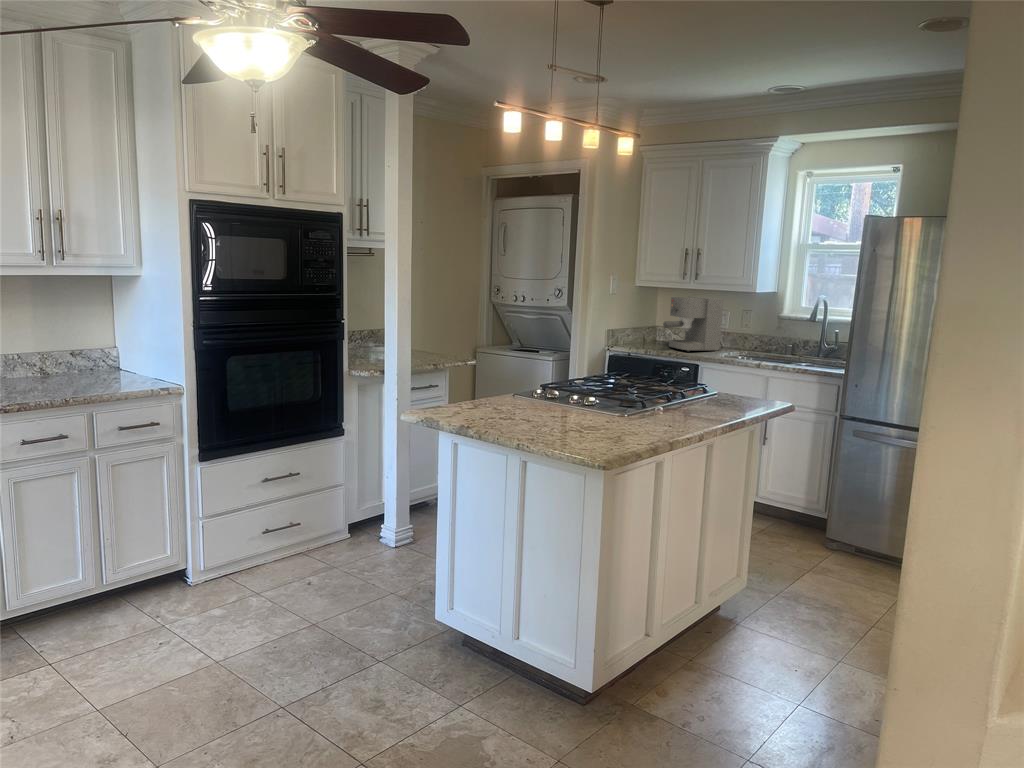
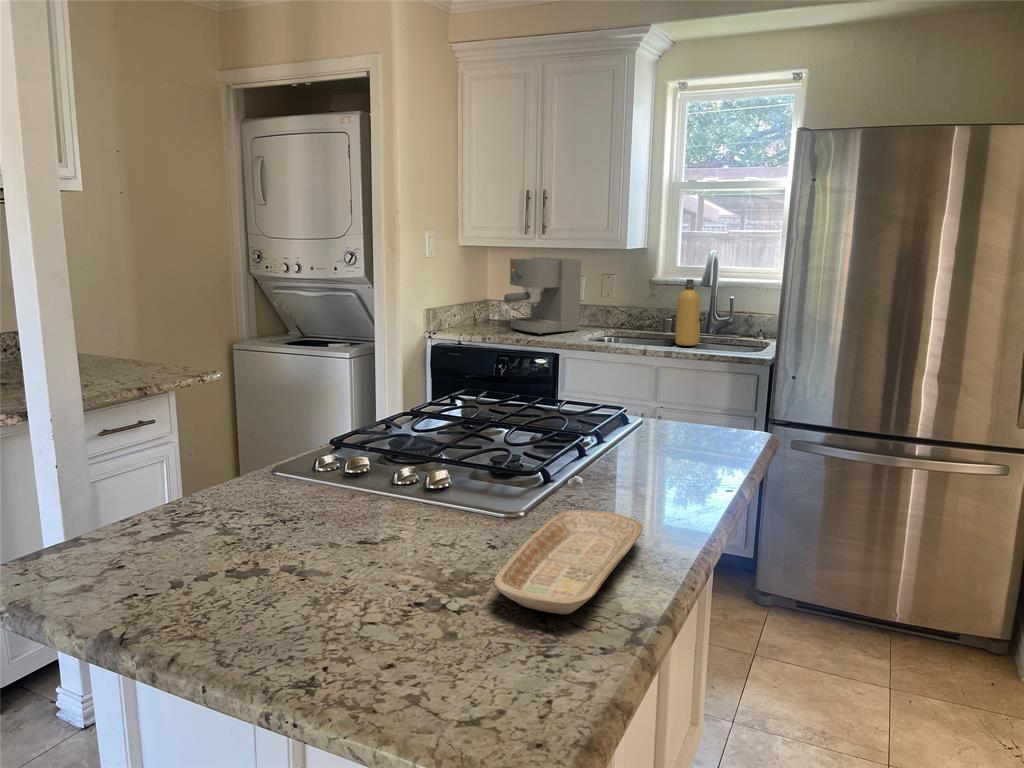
bottle: none [785,315,806,363] -> present [675,279,700,346]
tray: none [604,412,679,437] -> present [494,510,643,614]

